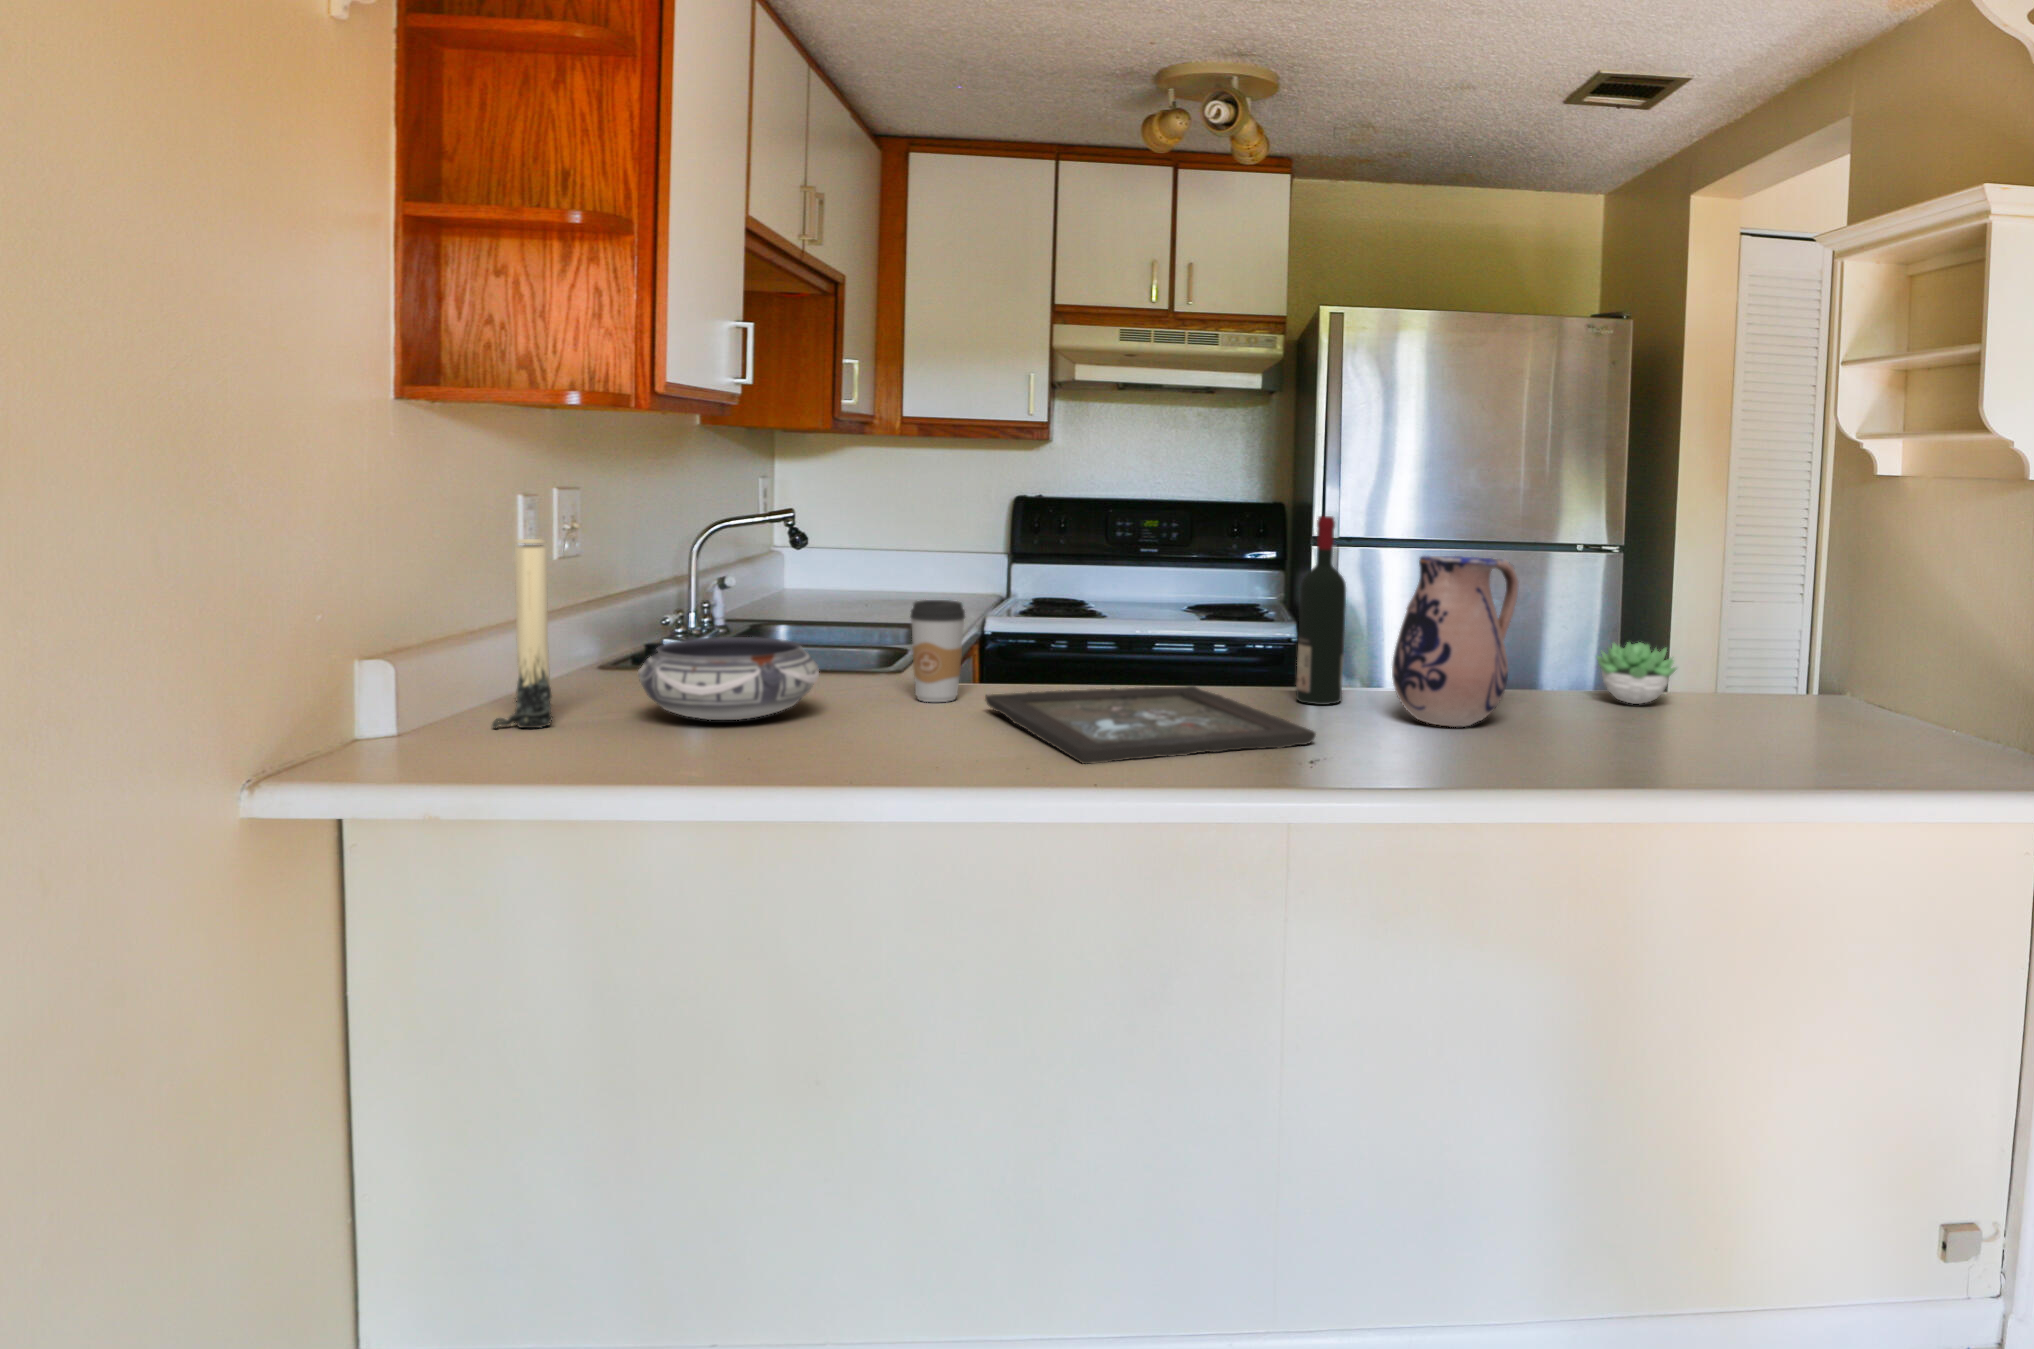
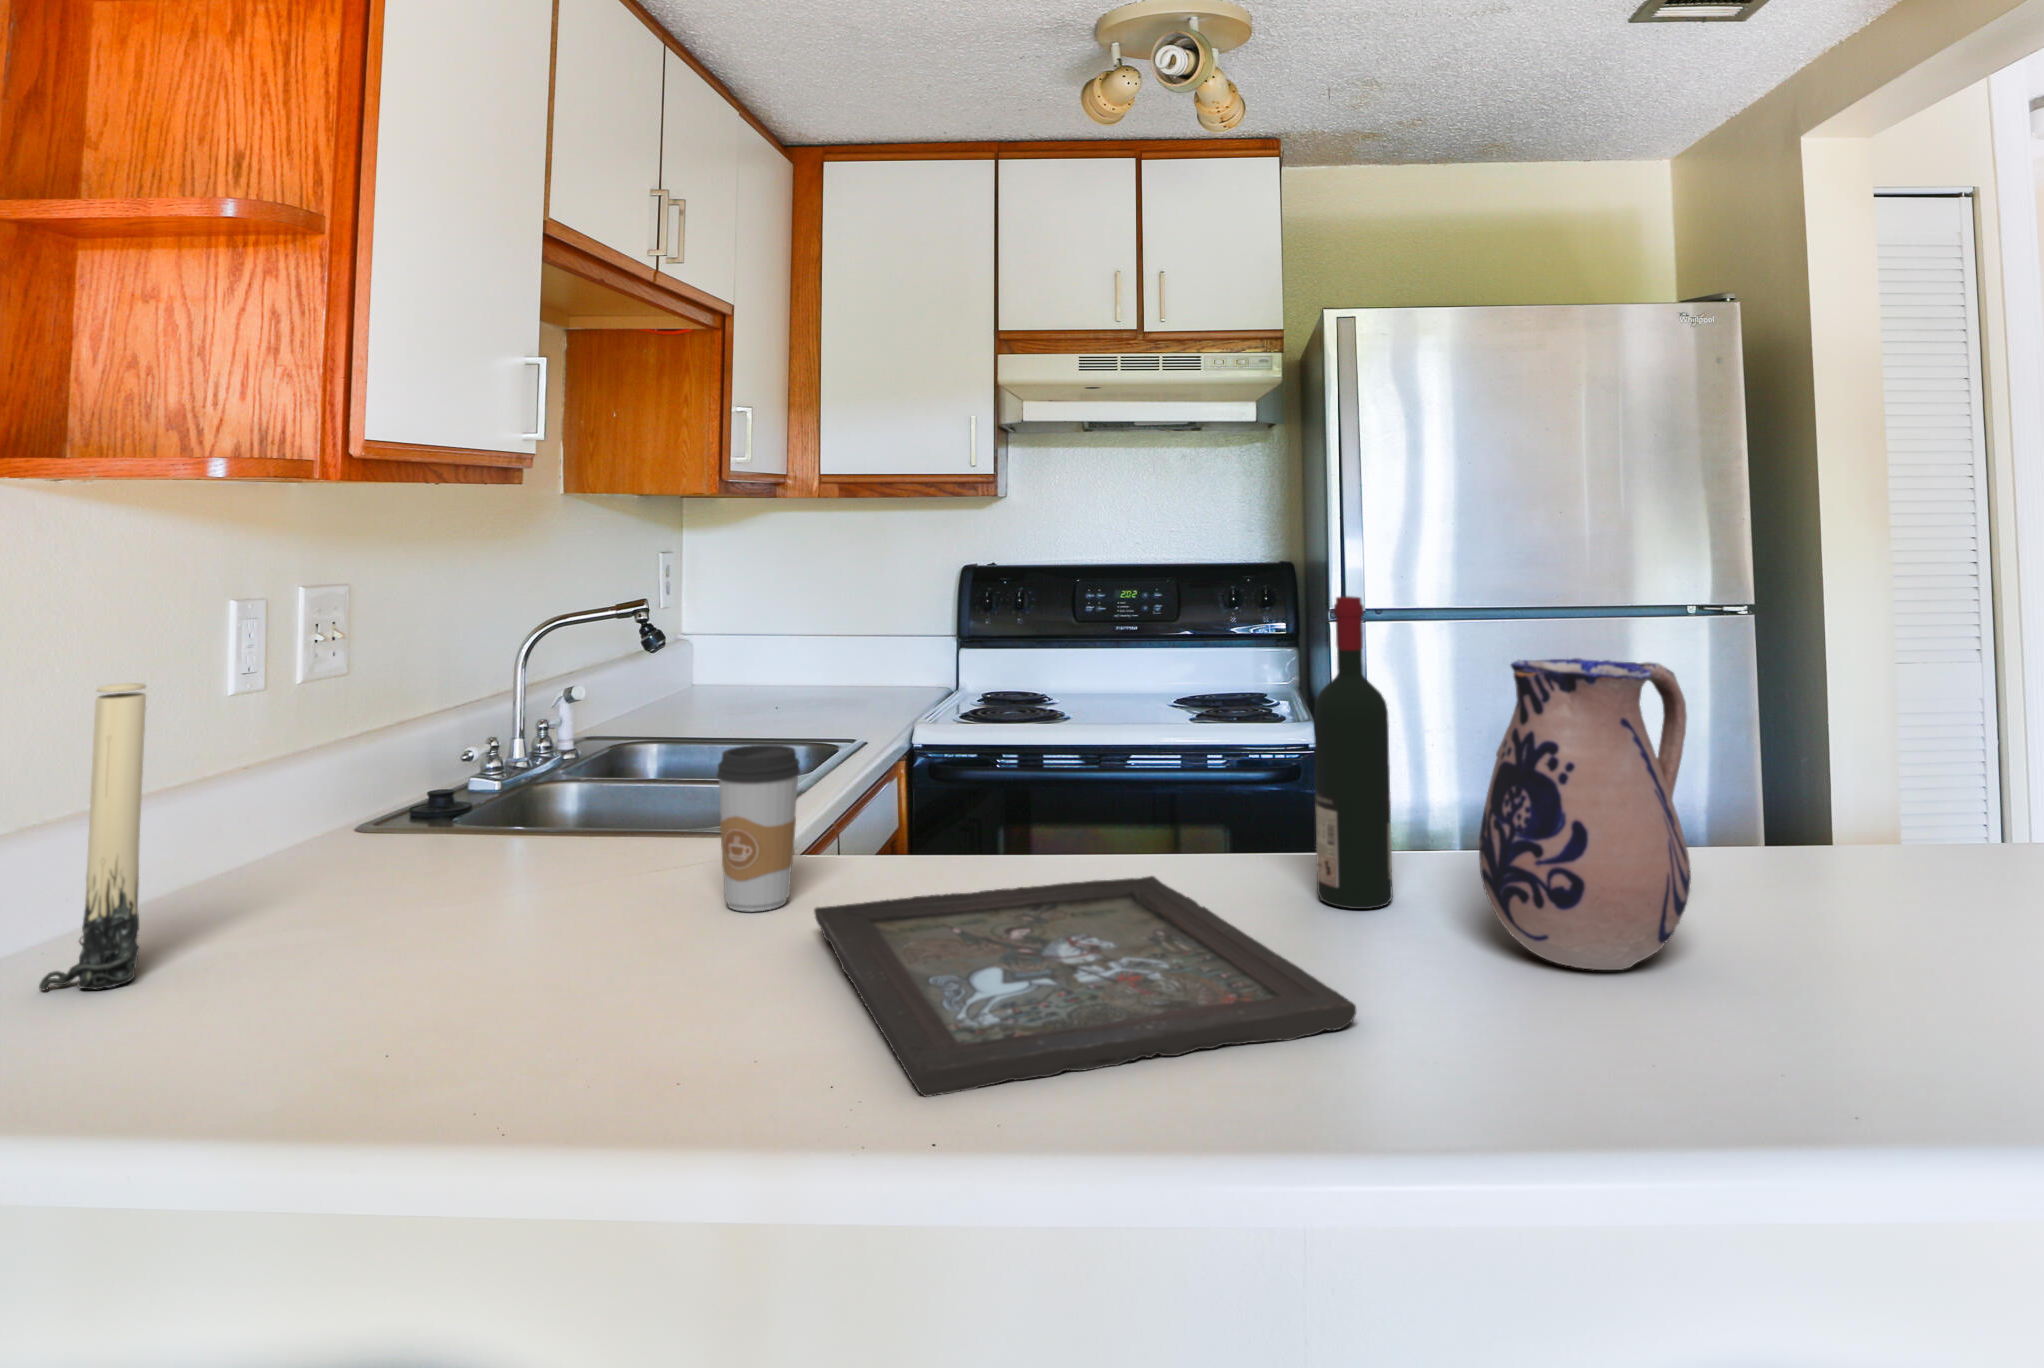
bowl: present [637,637,819,720] -> none [264,817,560,969]
succulent plant: present [1597,642,1676,704] -> none [1813,788,1979,899]

